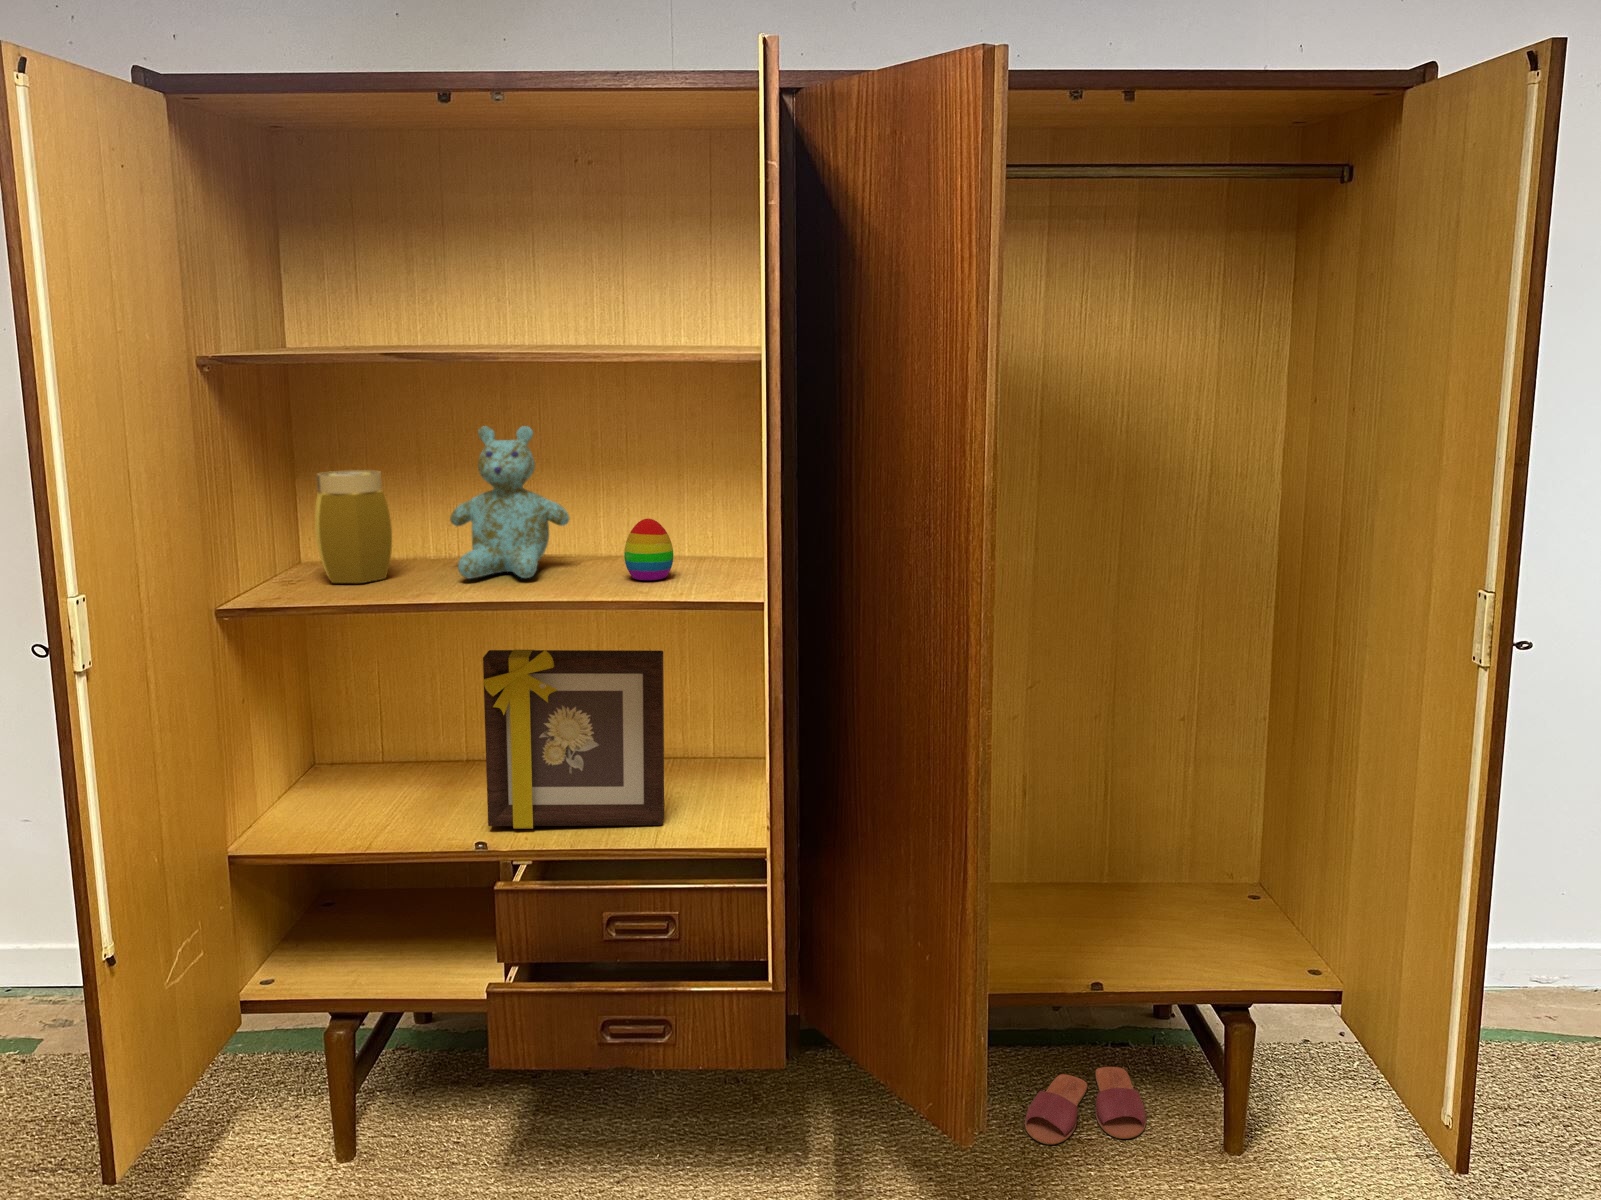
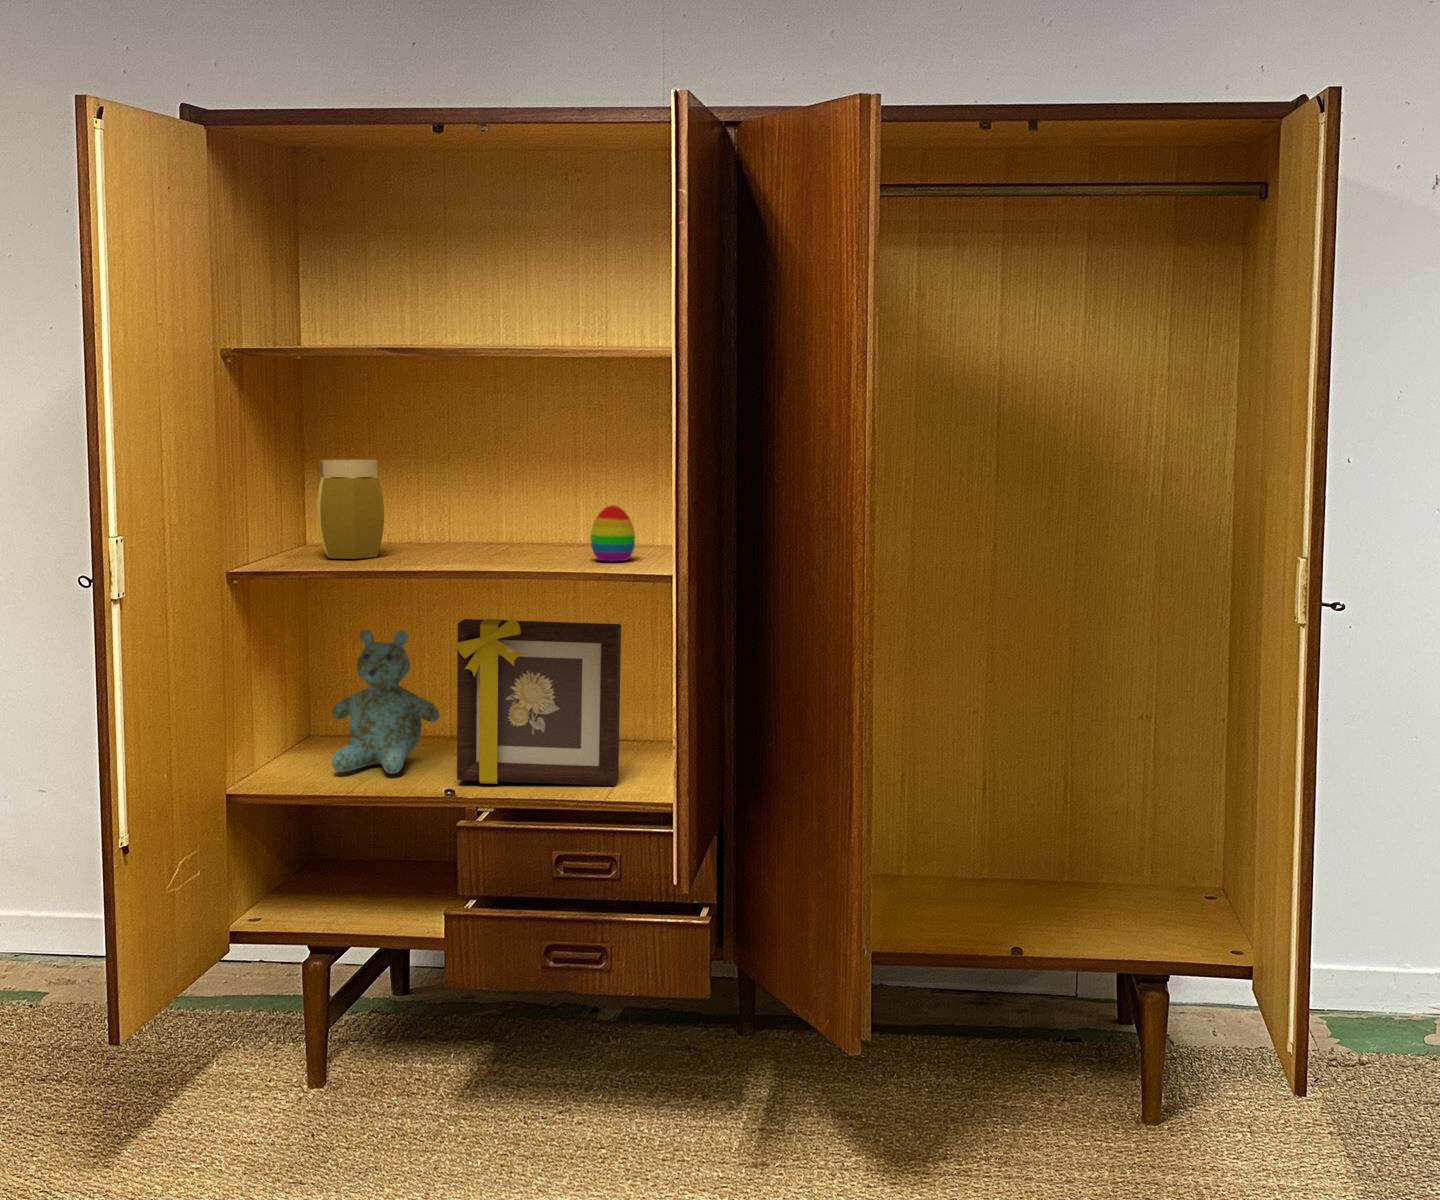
stuffed bear: present [450,426,569,578] -> present [332,630,440,774]
slippers: present [1025,1067,1146,1144] -> none [956,1057,1077,1115]

